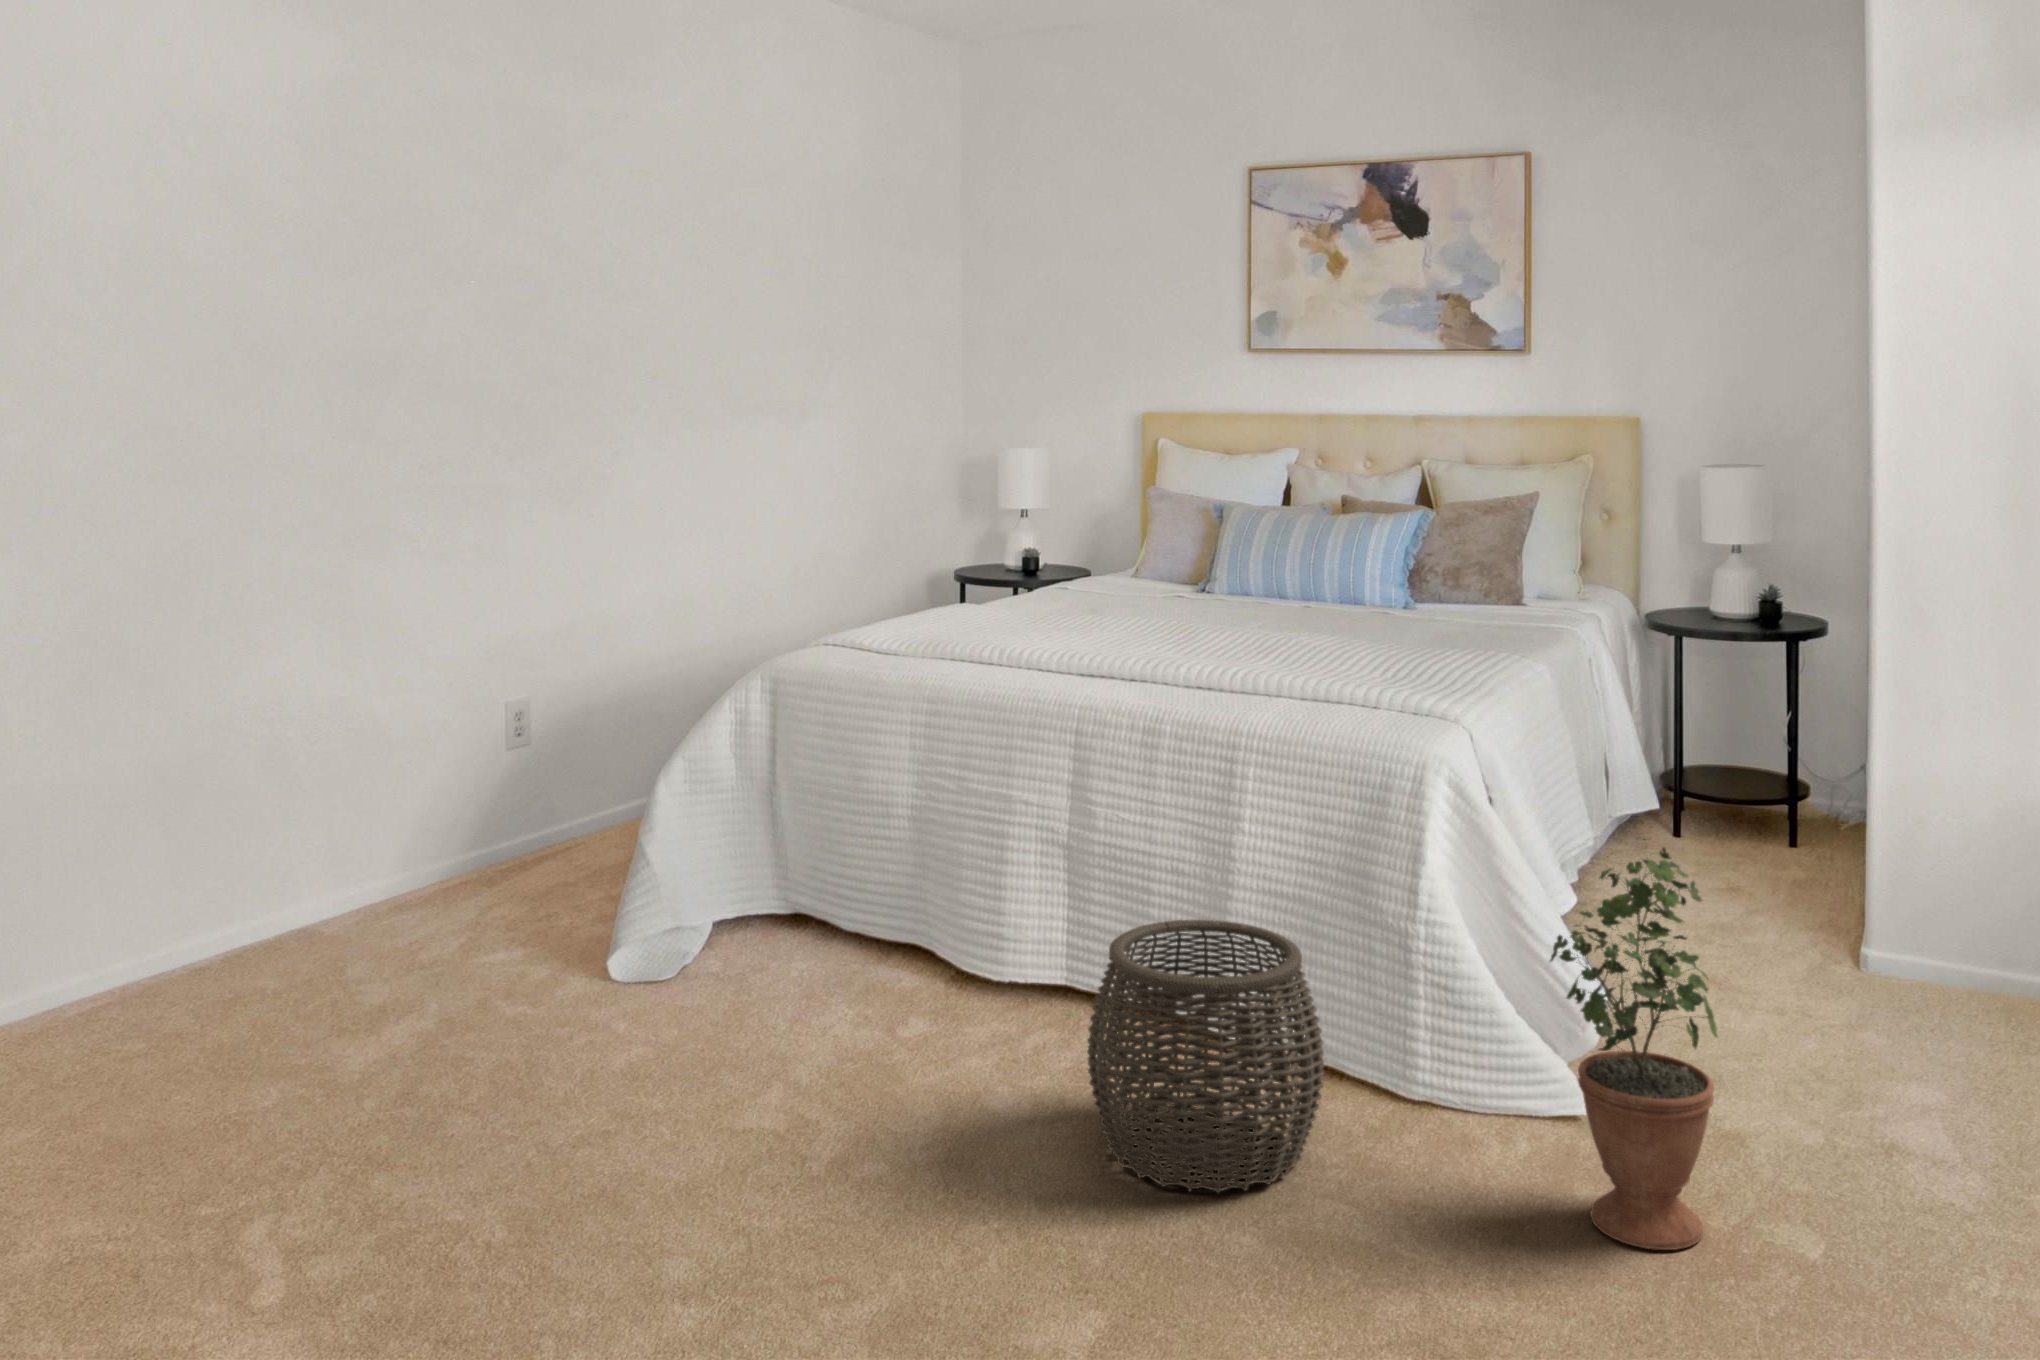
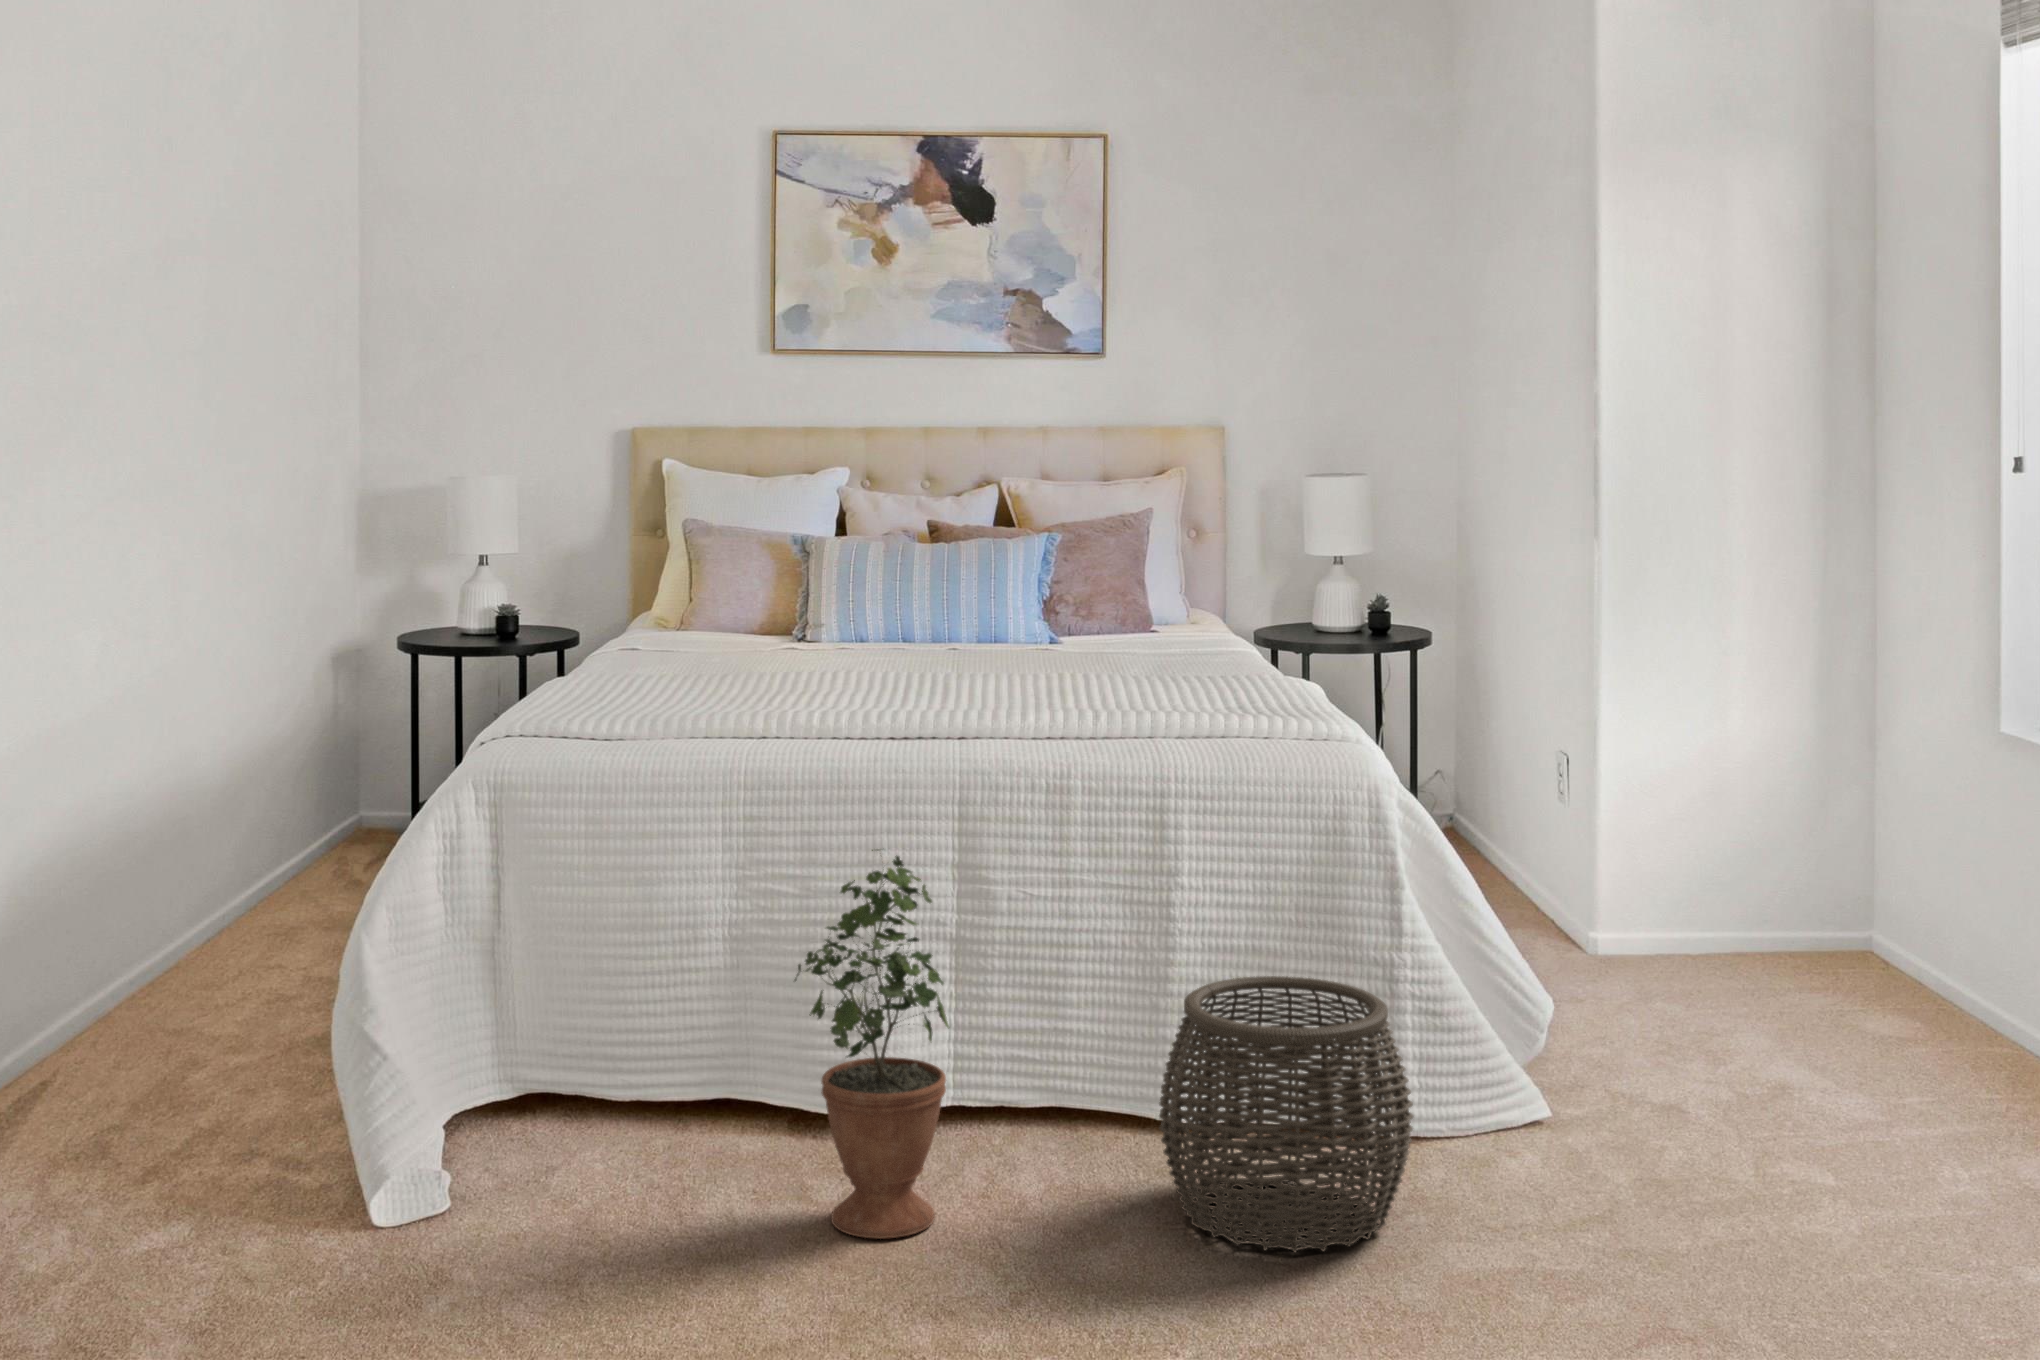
potted plant: present [1550,839,1718,1250] -> present [795,850,949,1239]

